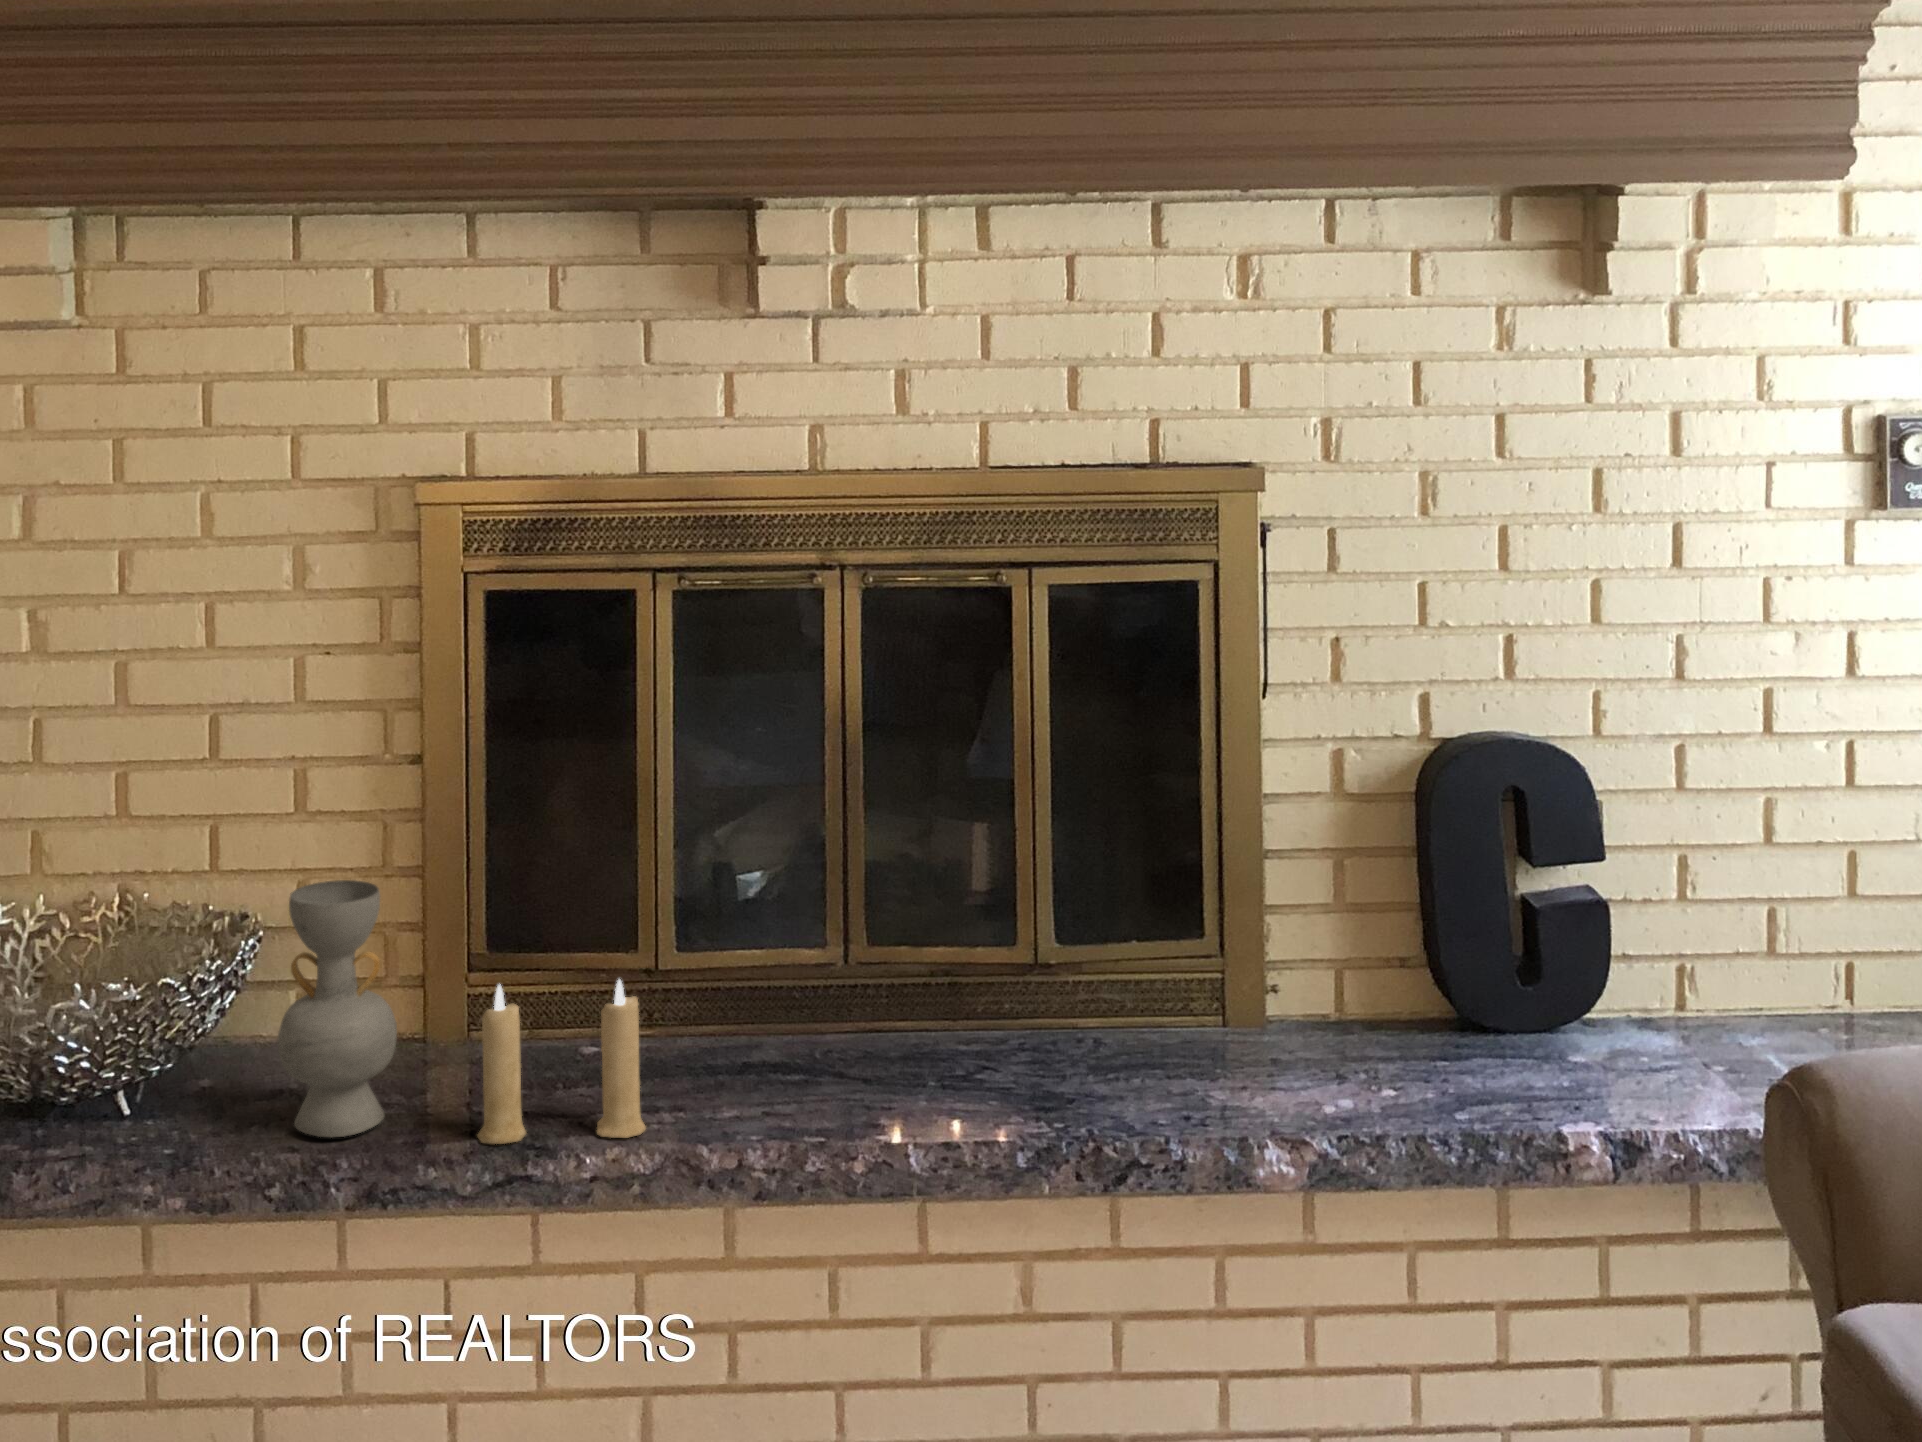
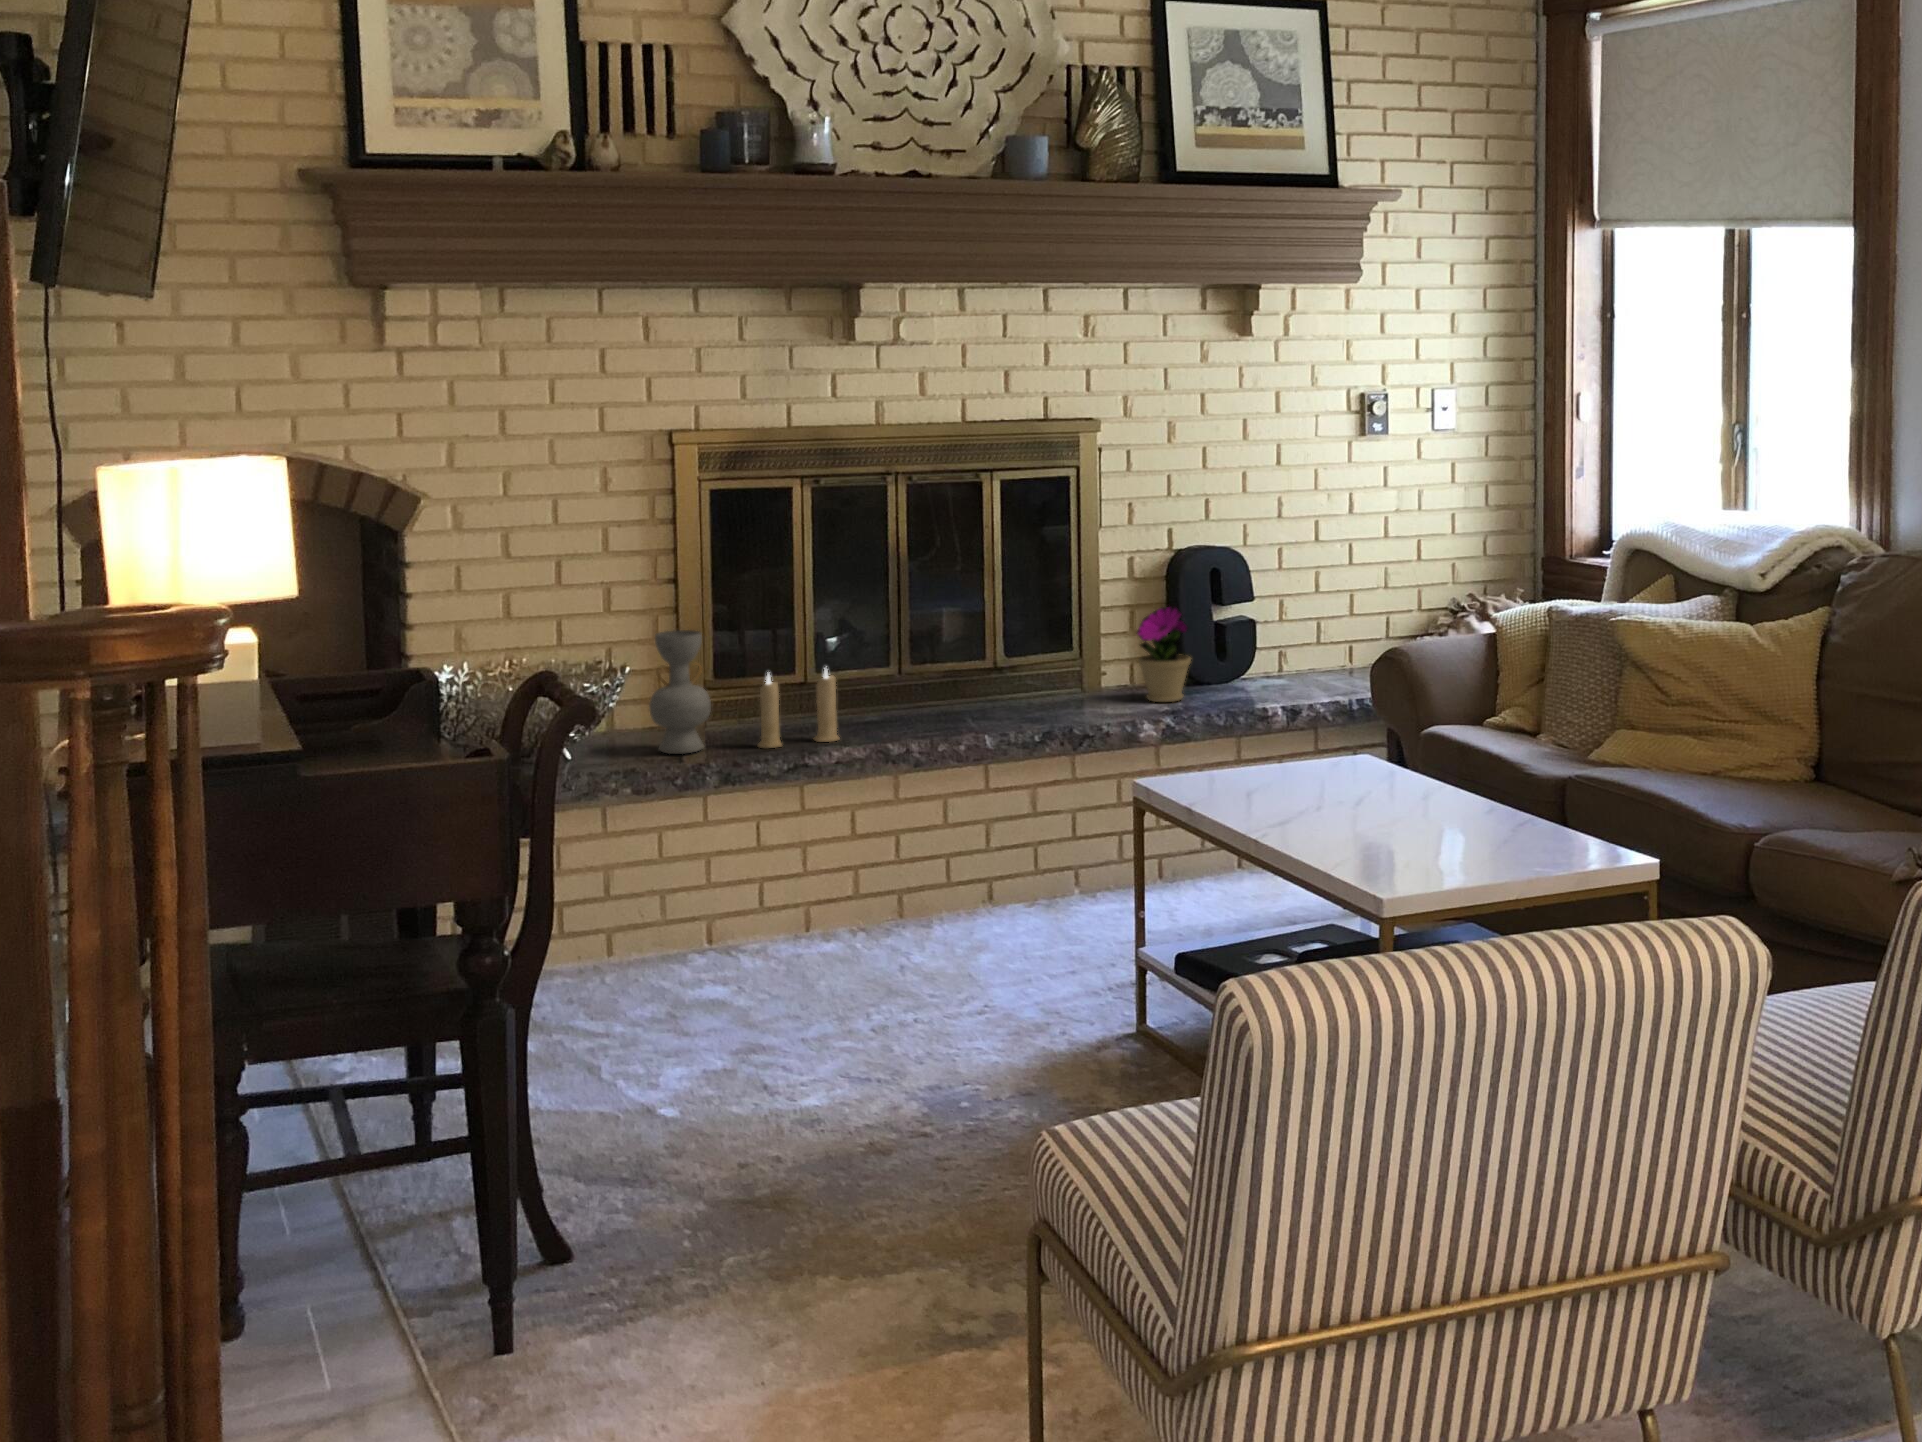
flower pot: none [1321,876,1442,1091] -> present [1137,606,1191,702]

